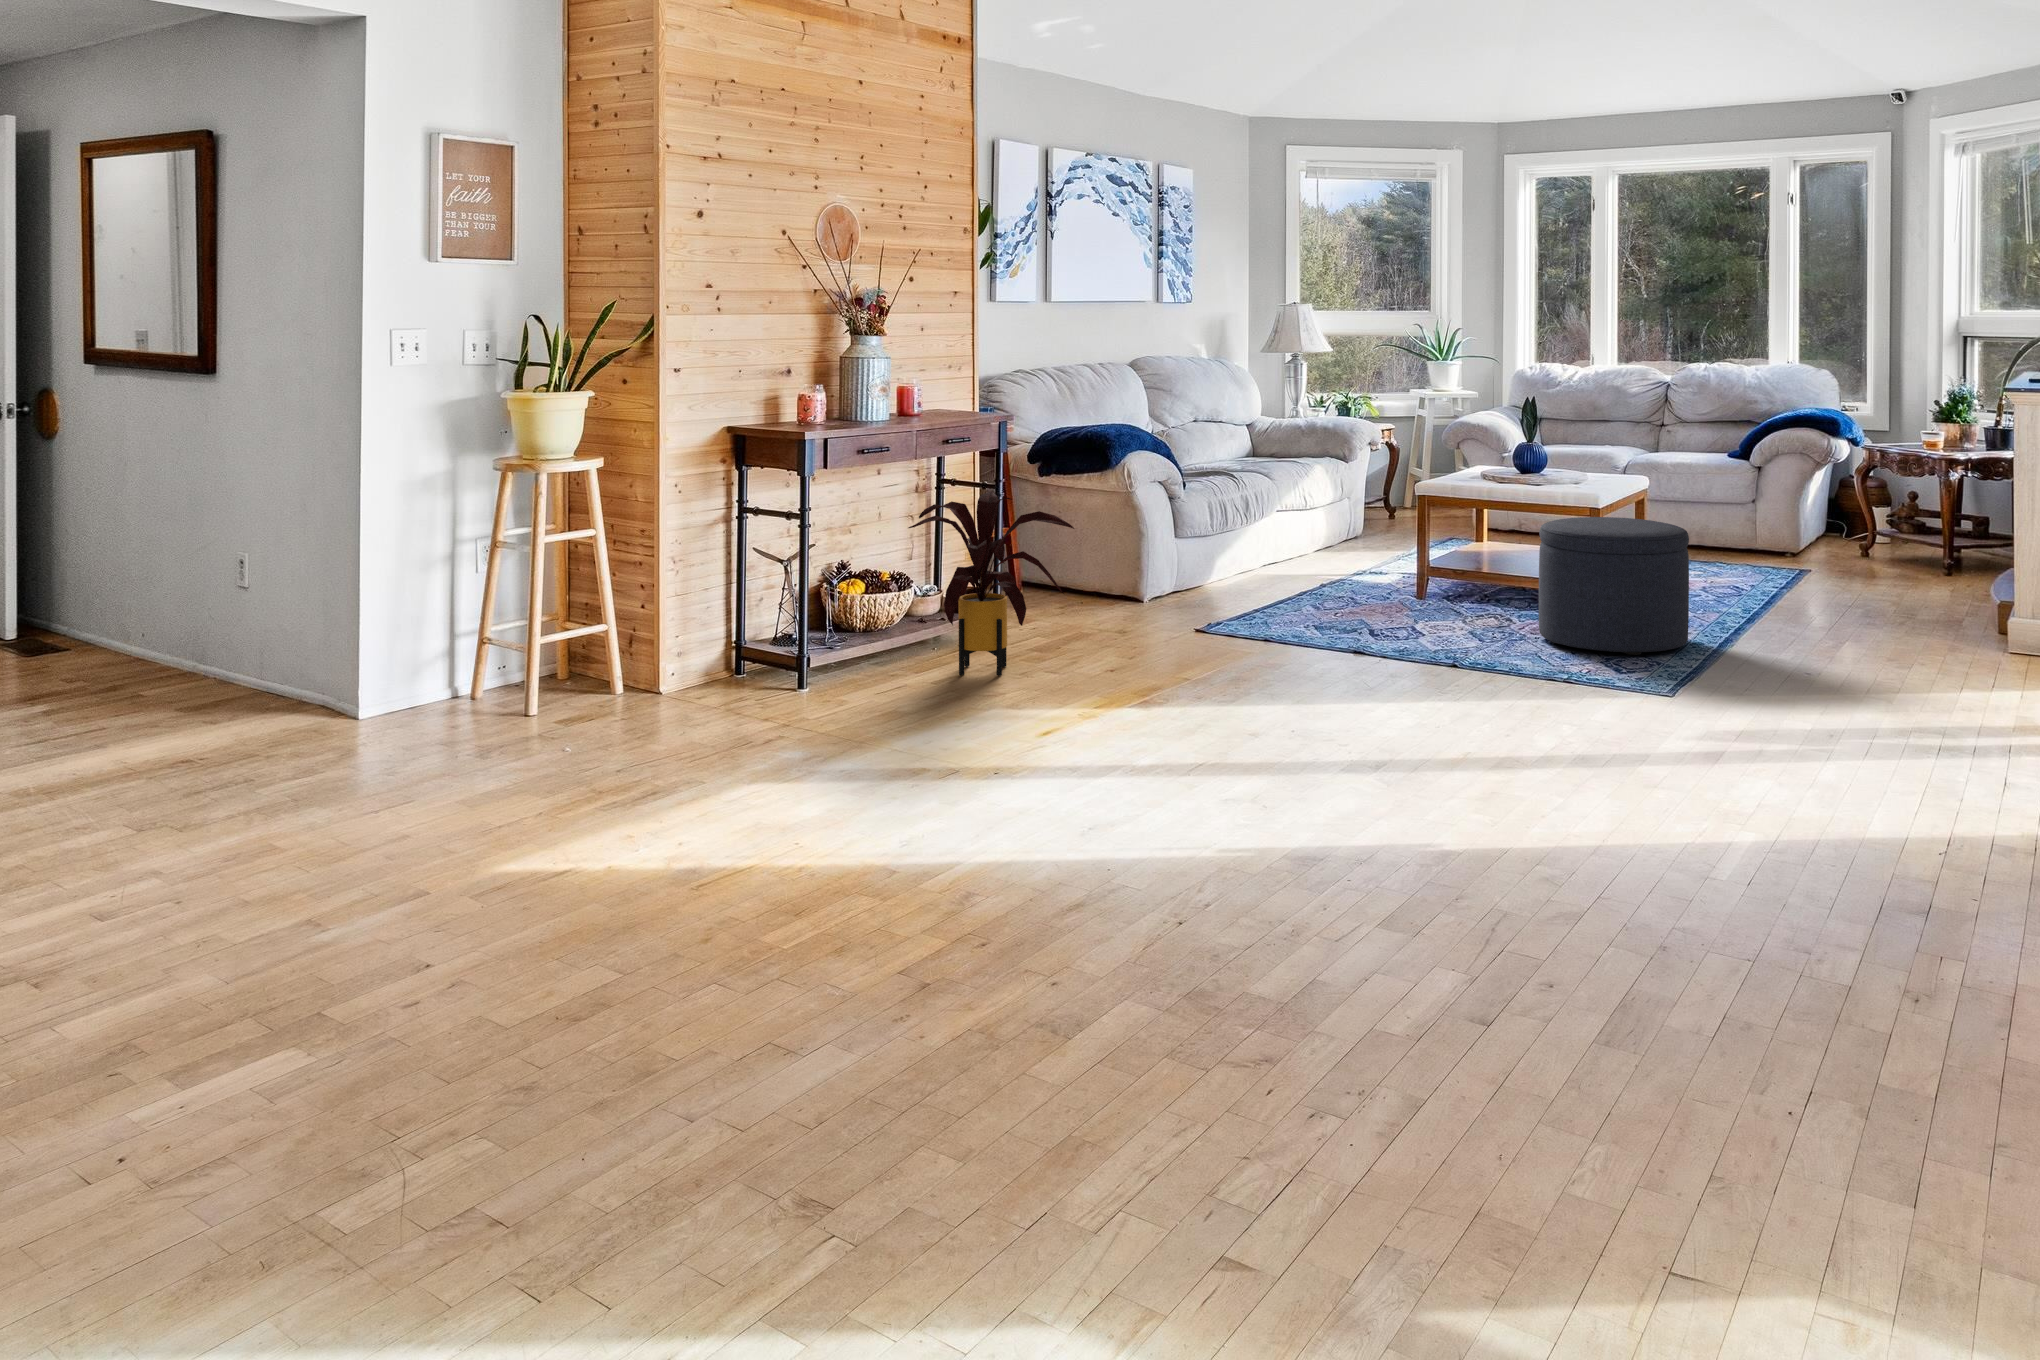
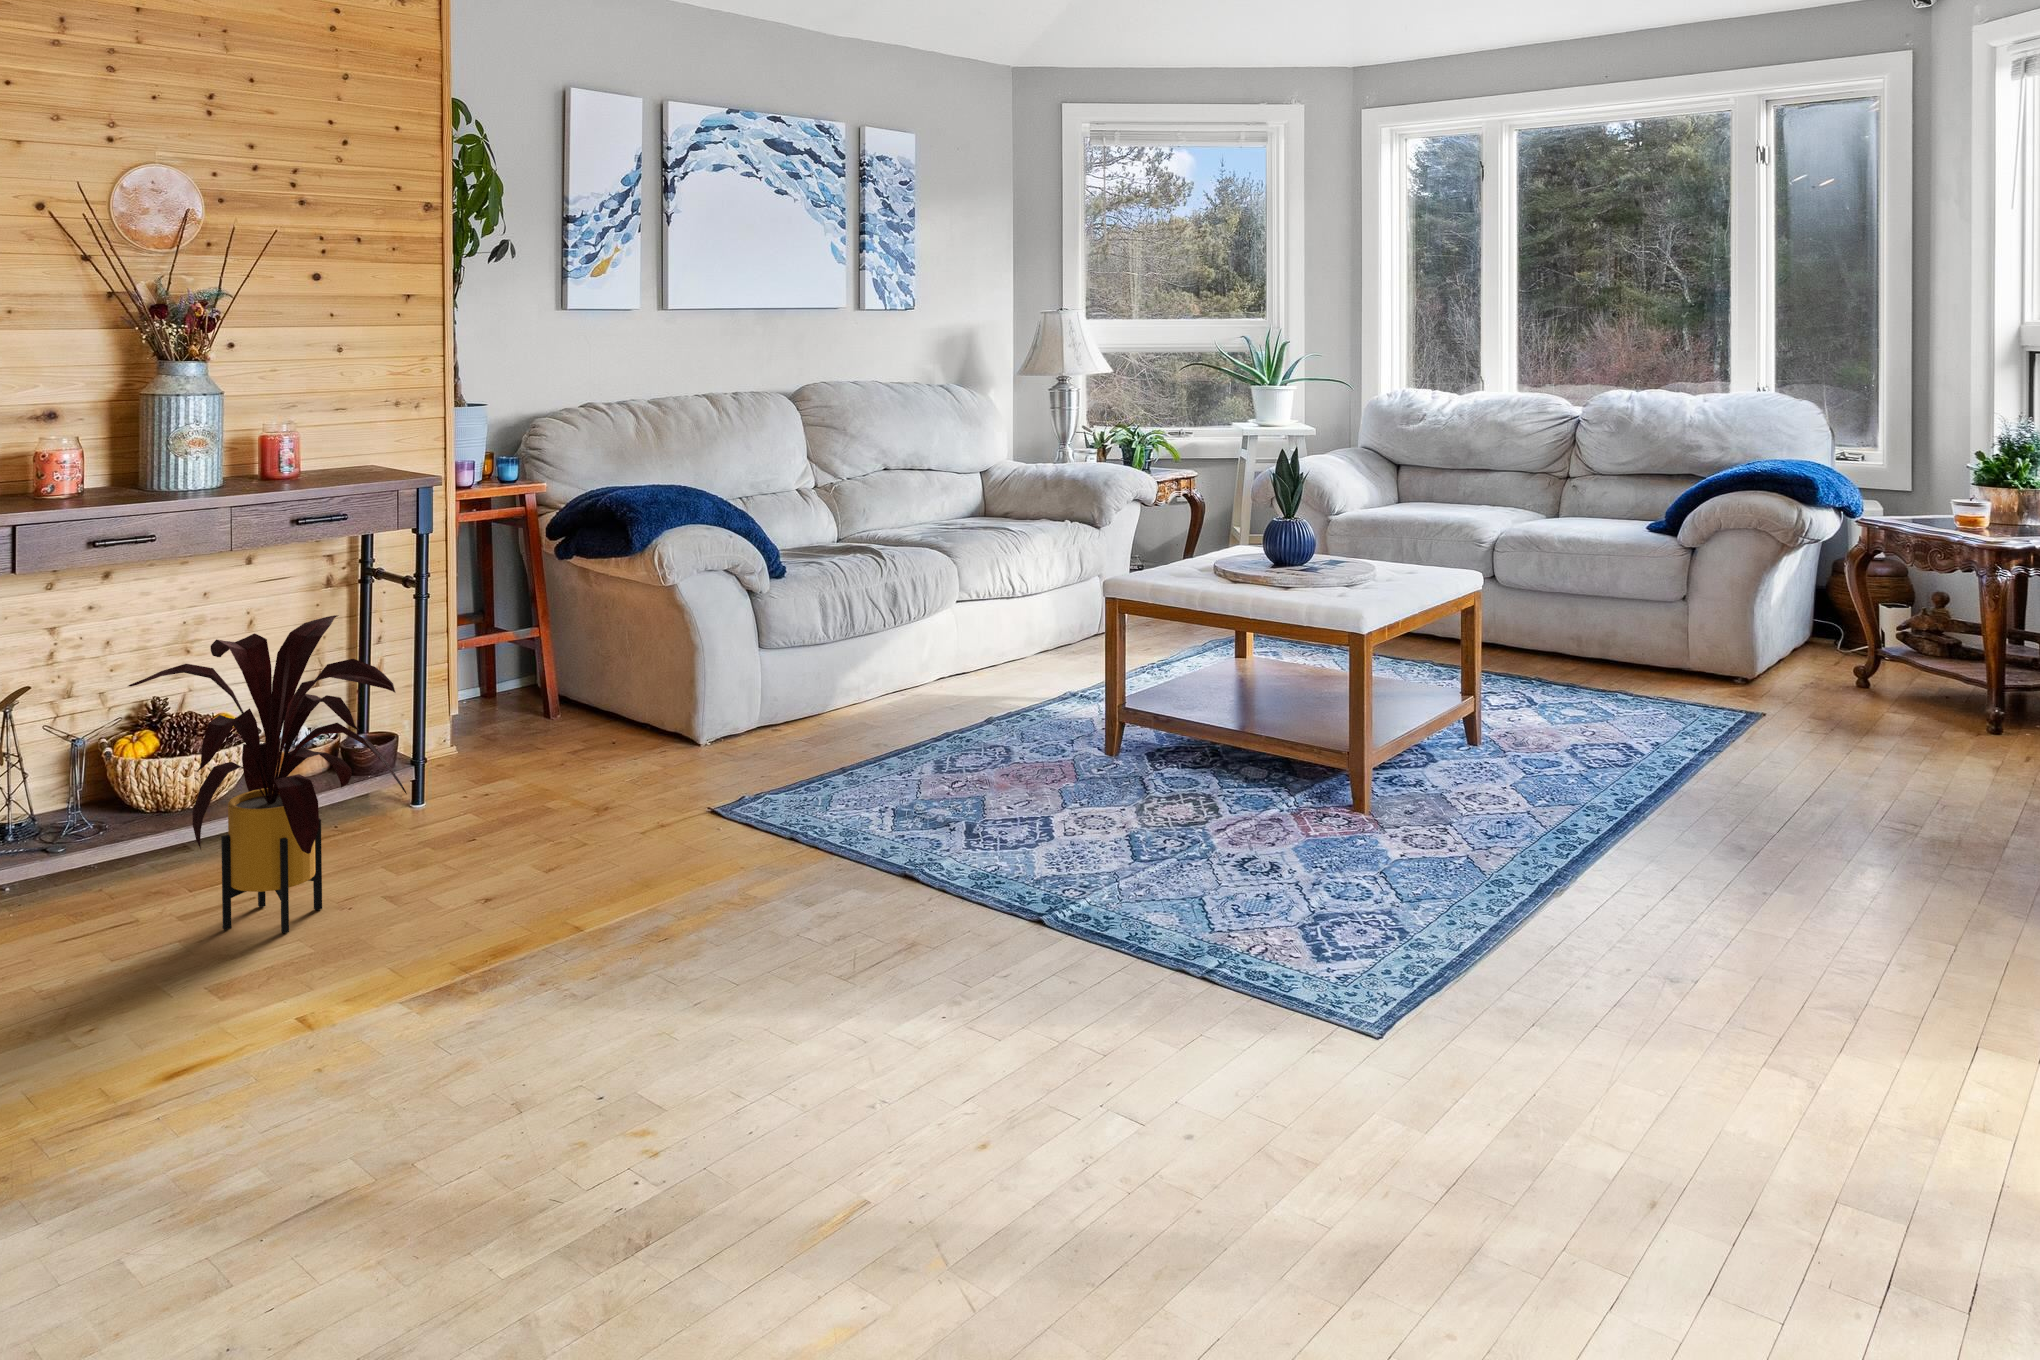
ottoman: present [1539,517,1689,655] -> none [1246,662,1498,919]

